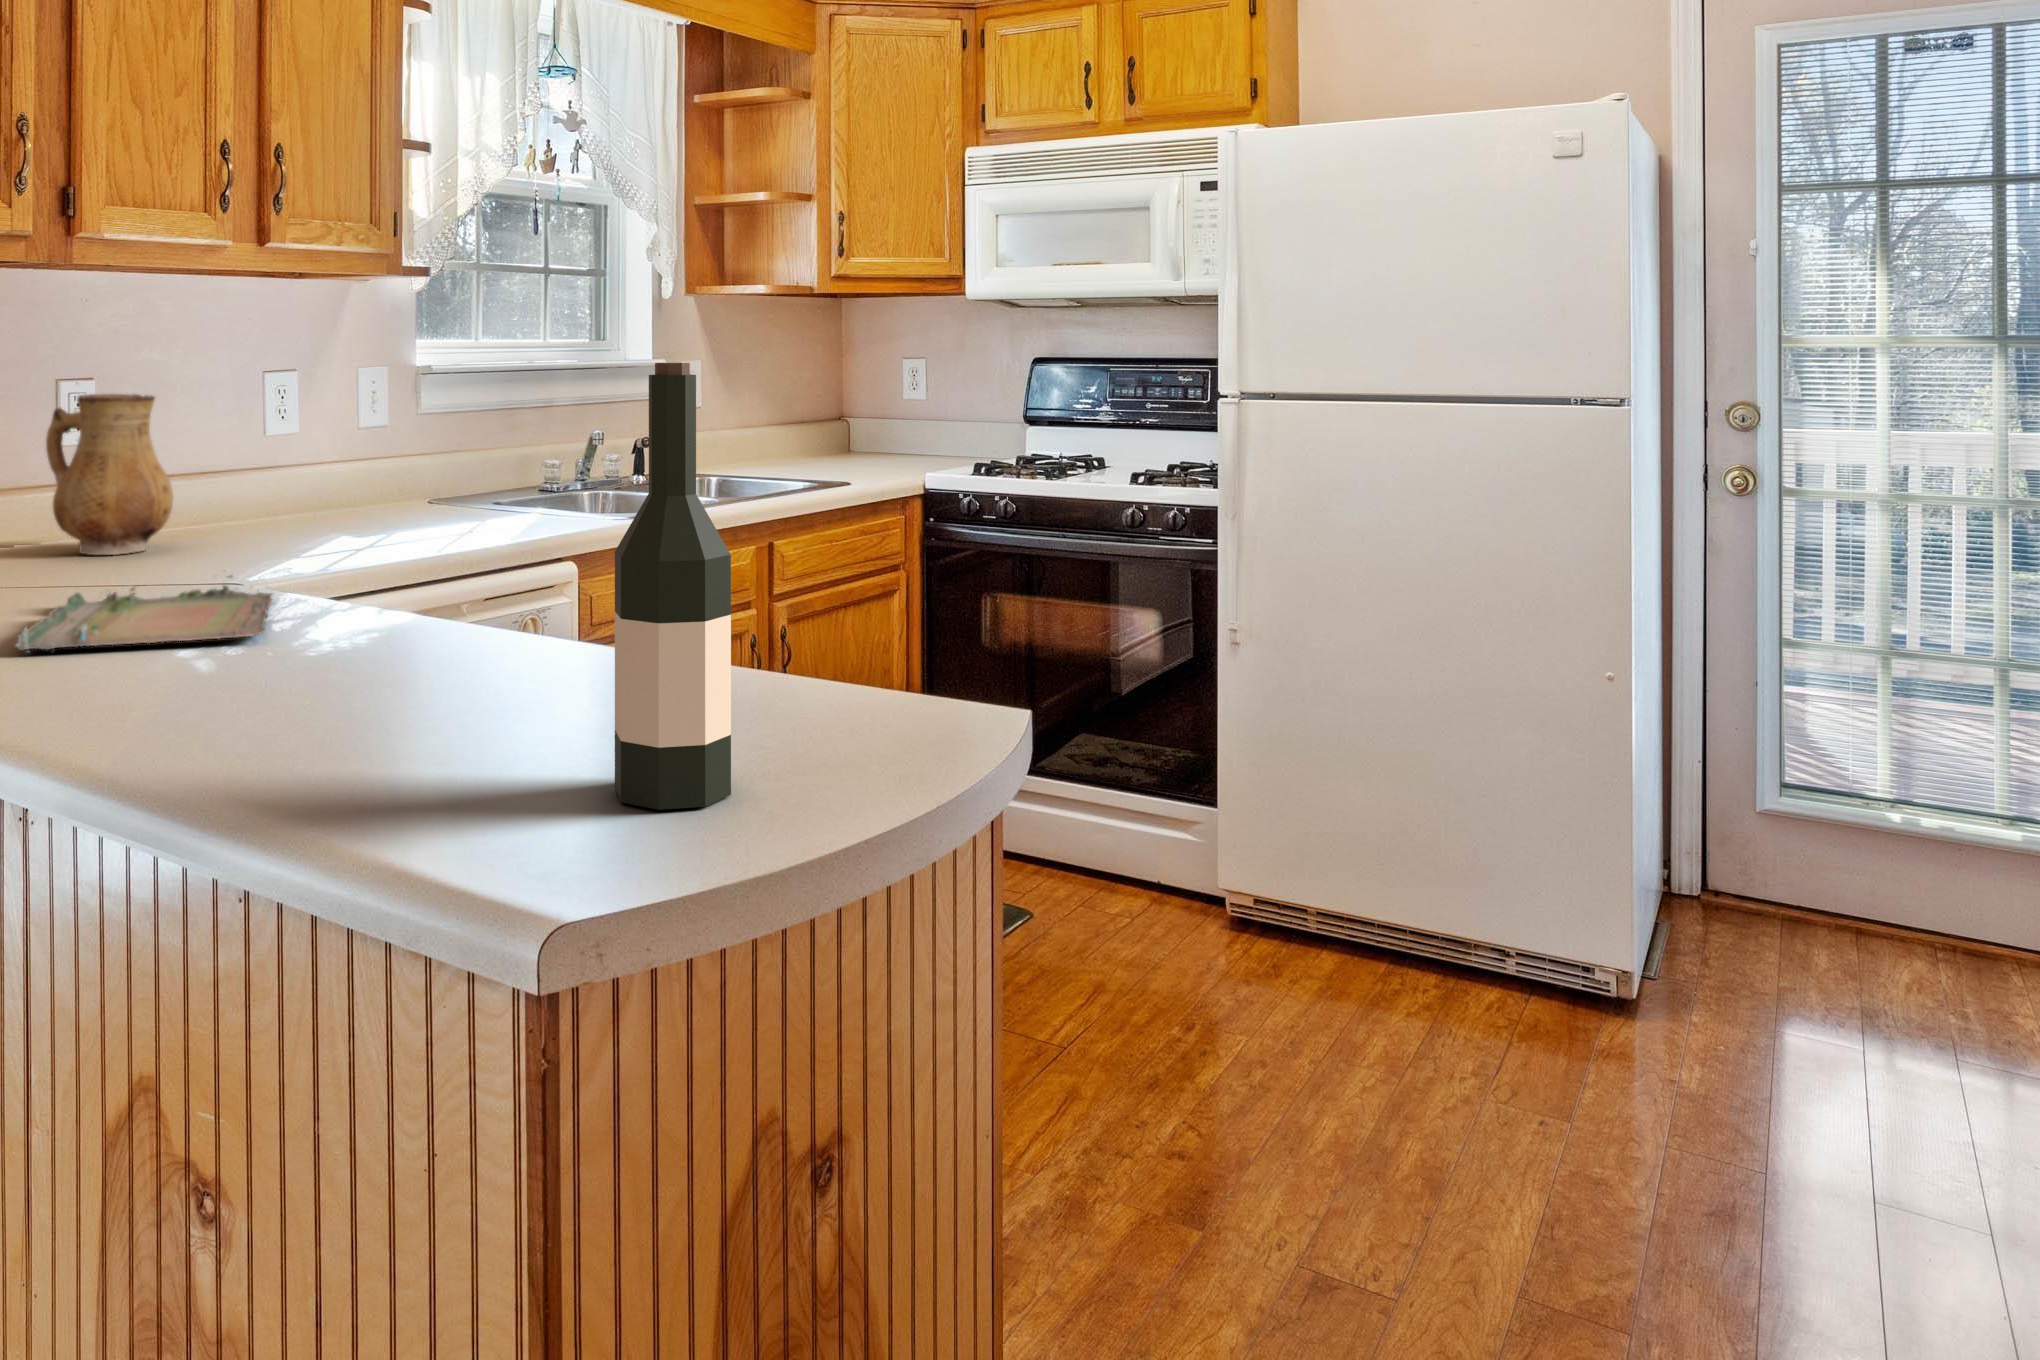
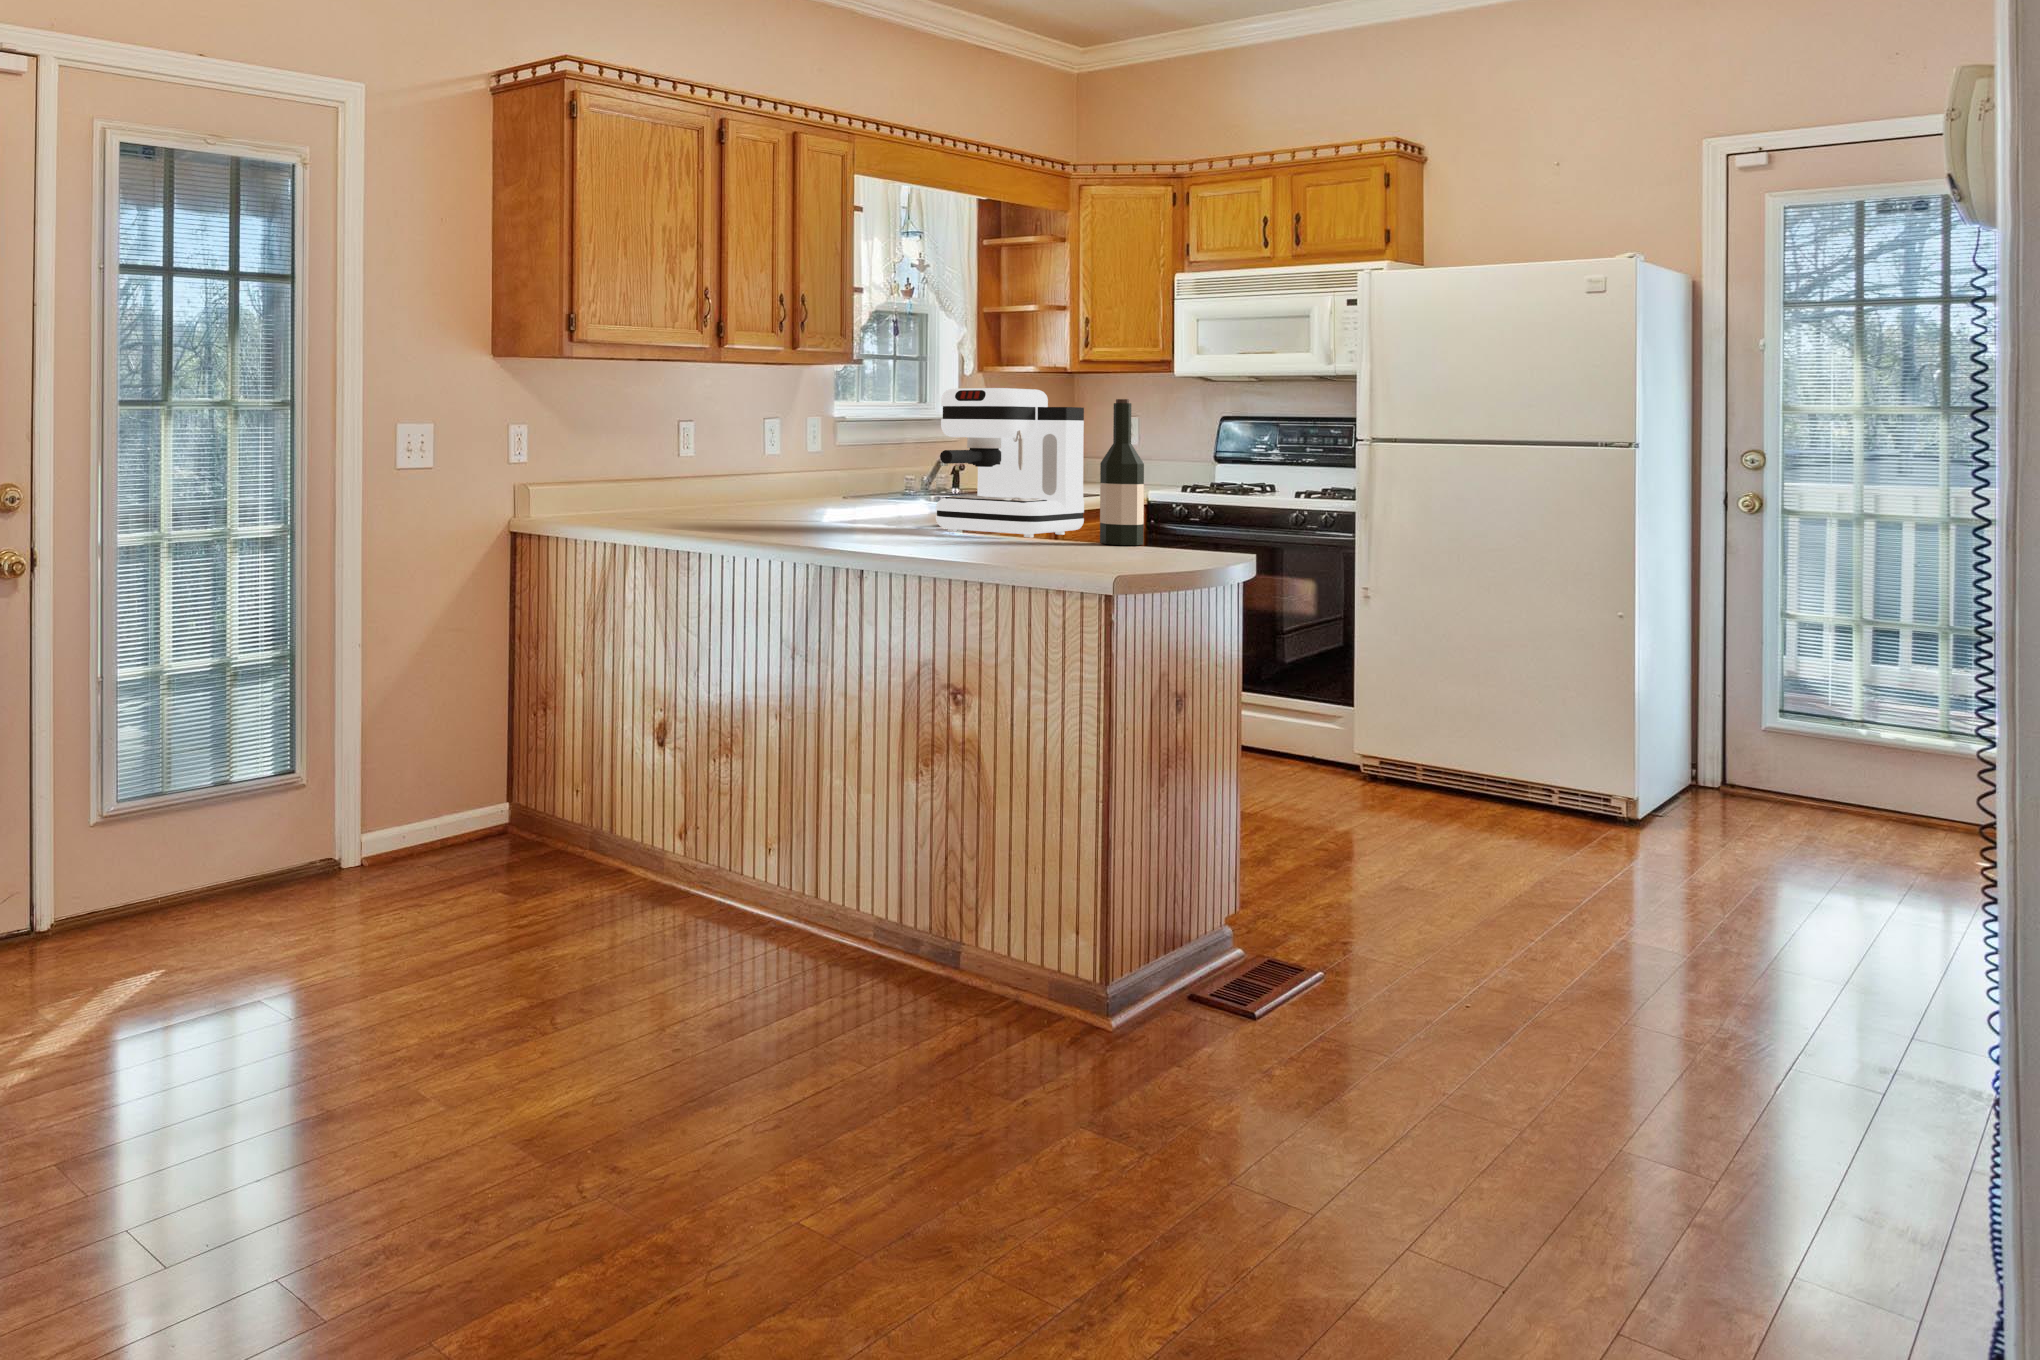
coffee maker: none [214,330,646,747] -> present [936,388,1084,538]
ceramic pitcher: present [46,394,173,555] -> none [687,423,751,504]
tray: present [16,576,272,653] -> none [769,500,885,521]

